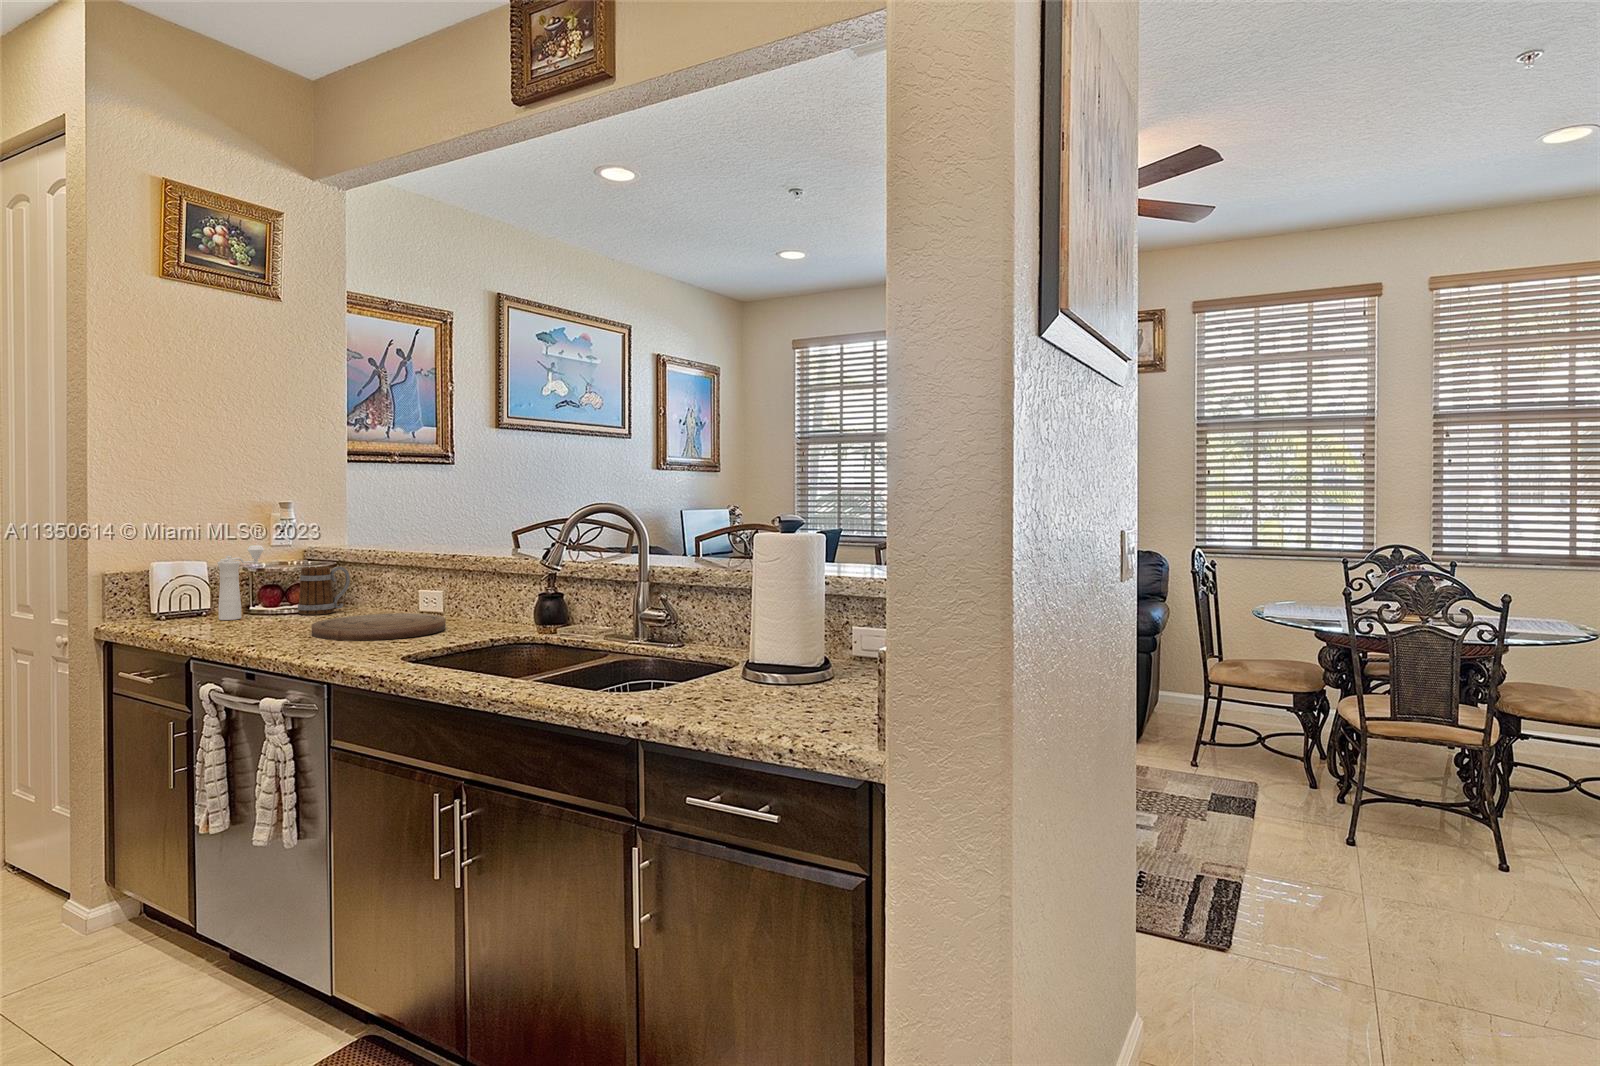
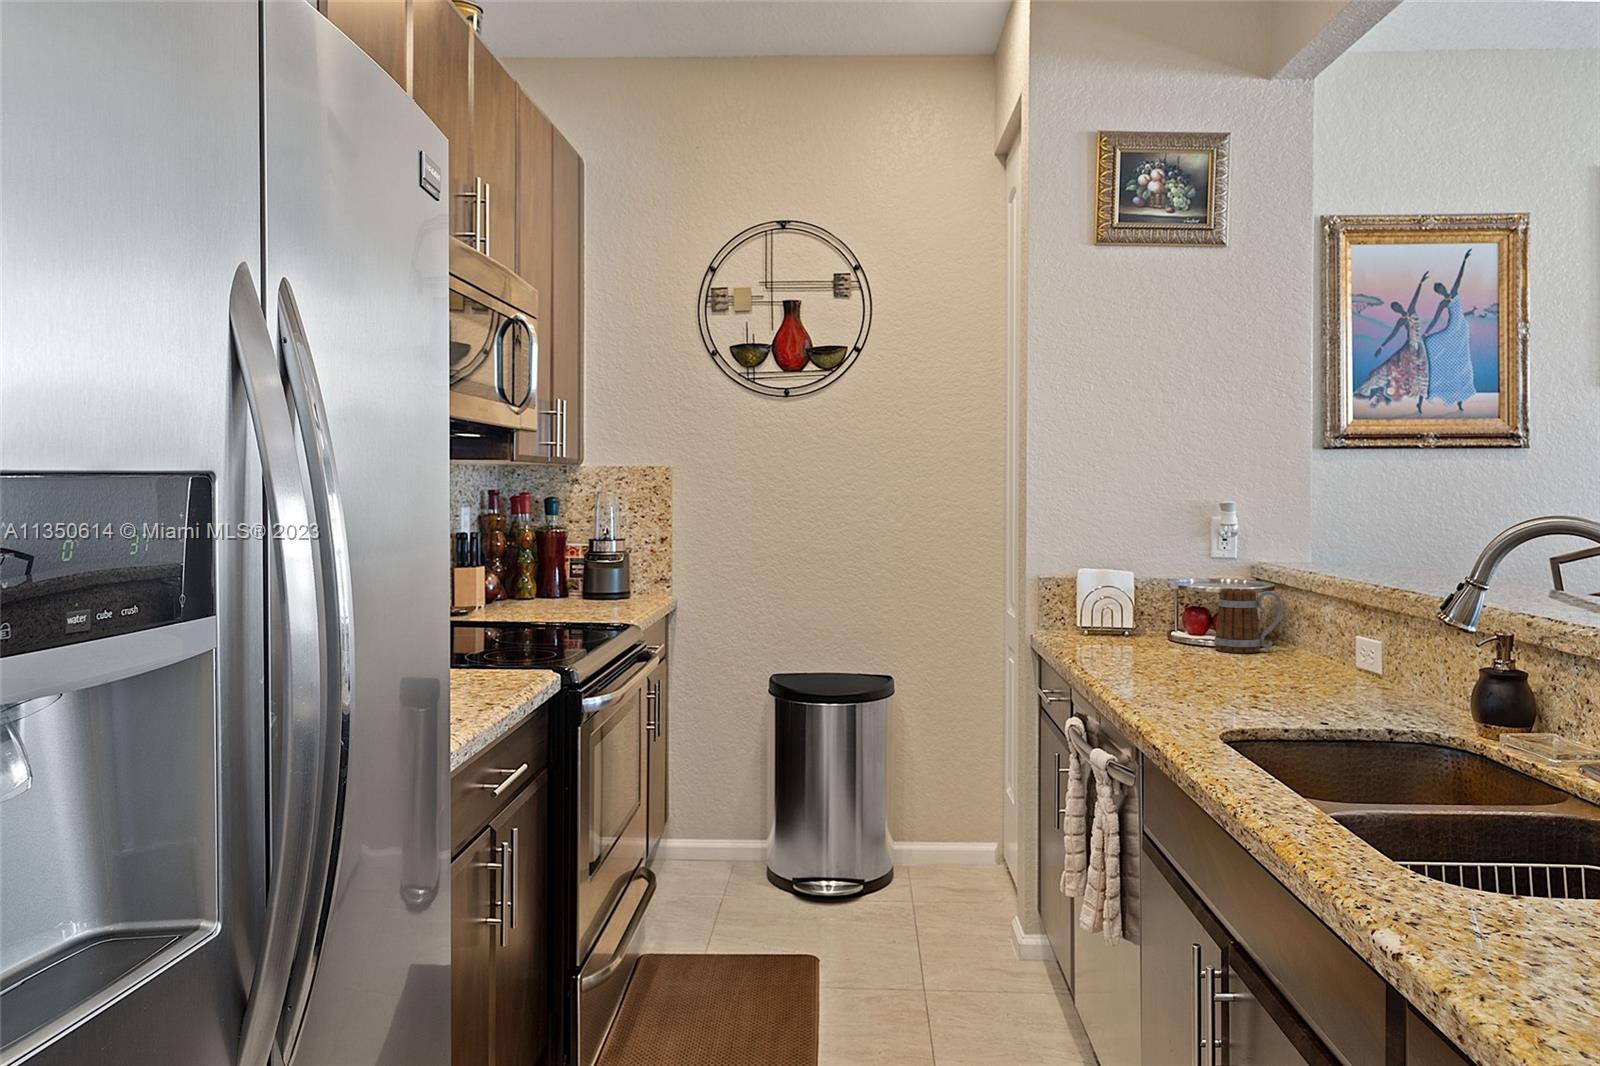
pepper mill: present [217,545,264,620] -> none [1122,557,1181,647]
cutting board: present [312,613,446,641] -> none [1176,660,1364,702]

